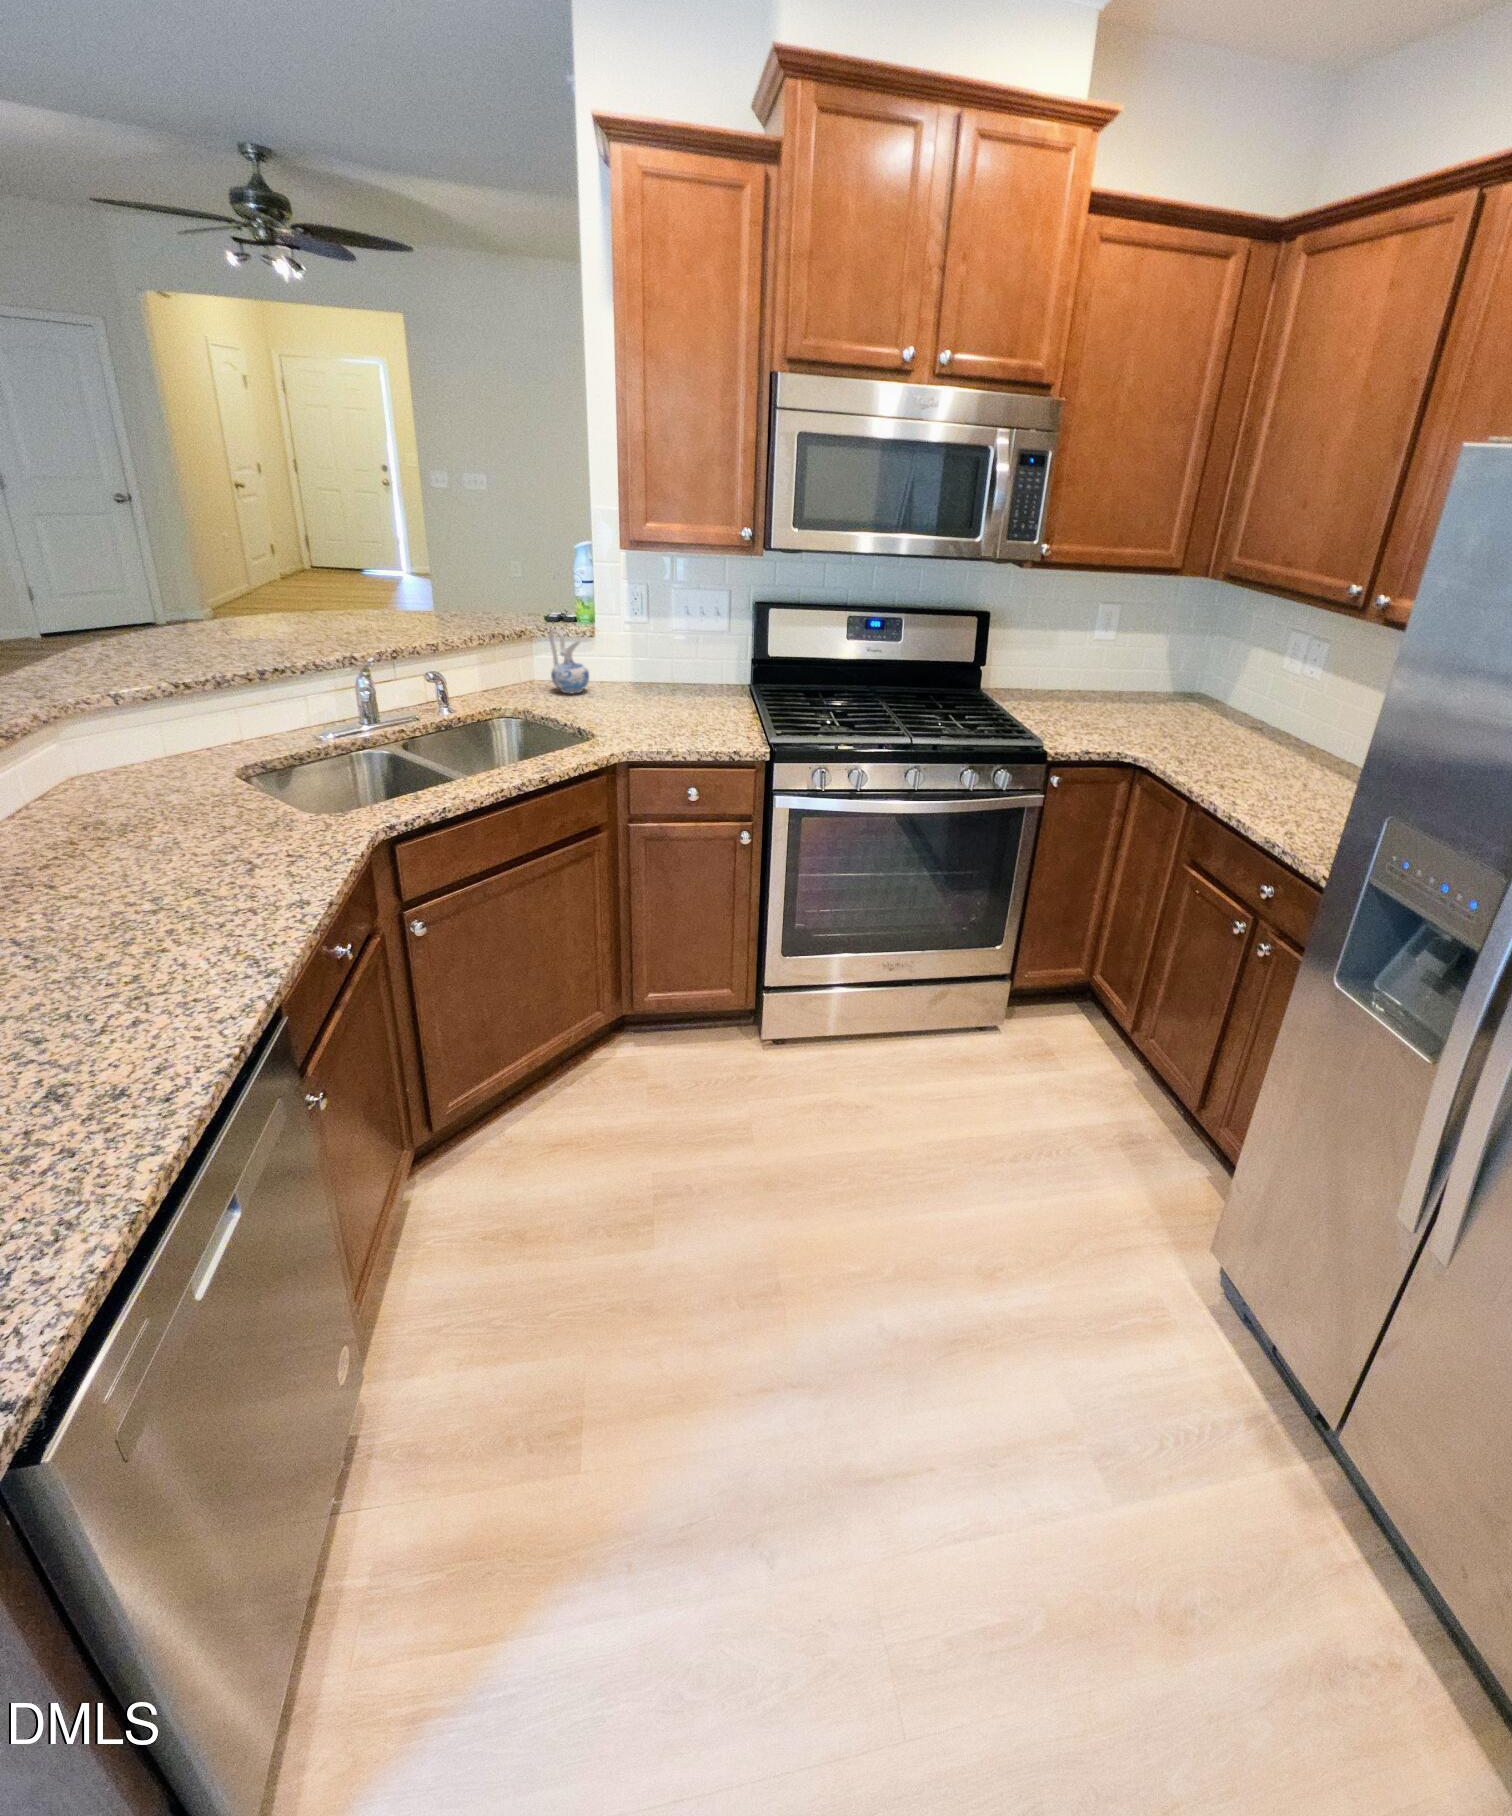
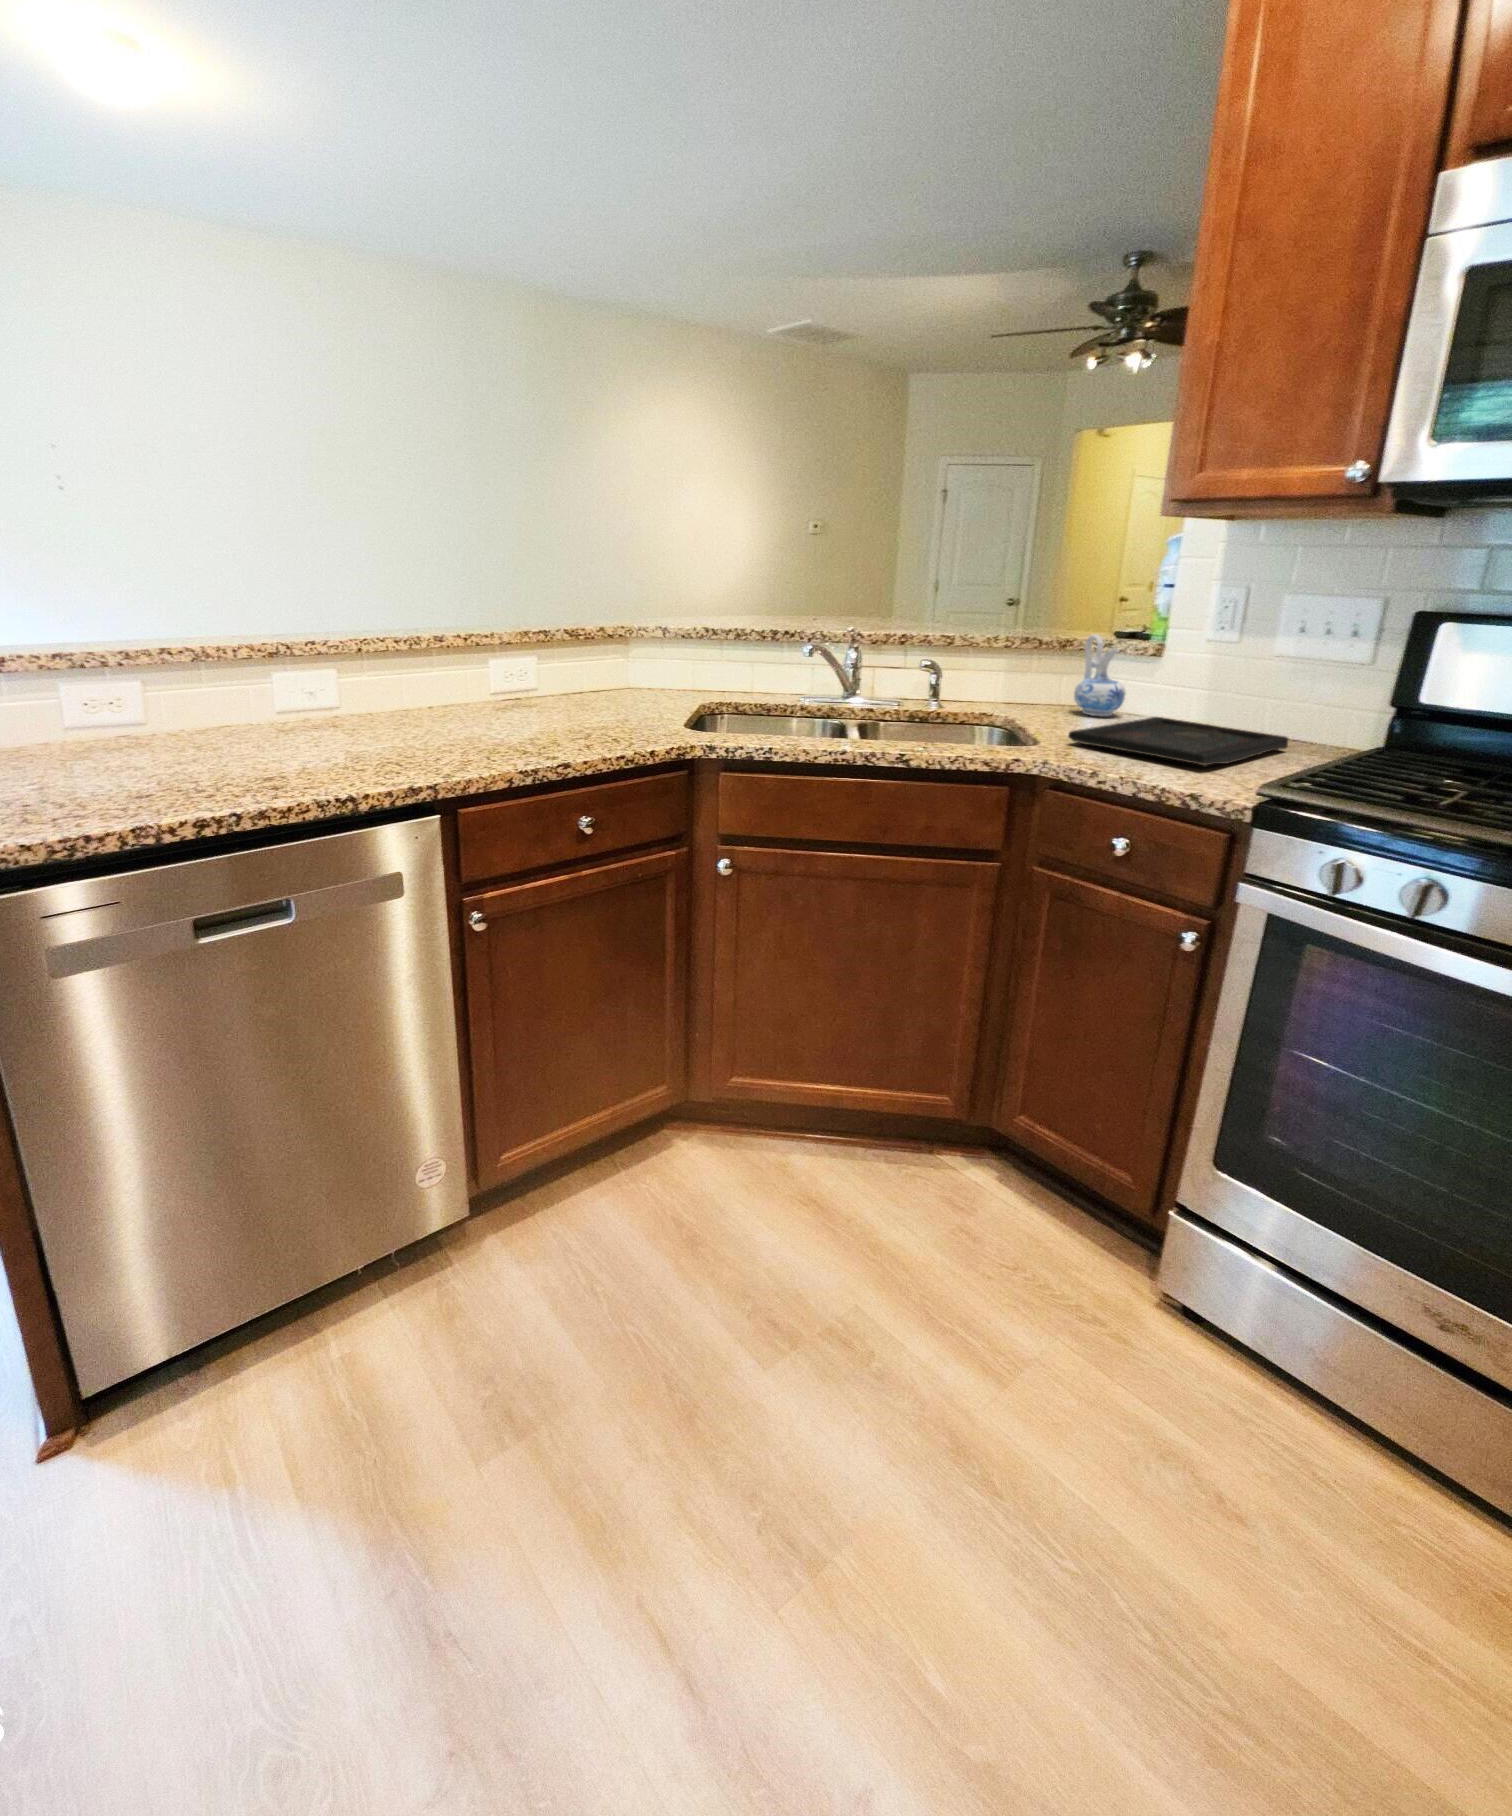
tray: none [614,688,715,728] -> present [1068,717,1288,765]

